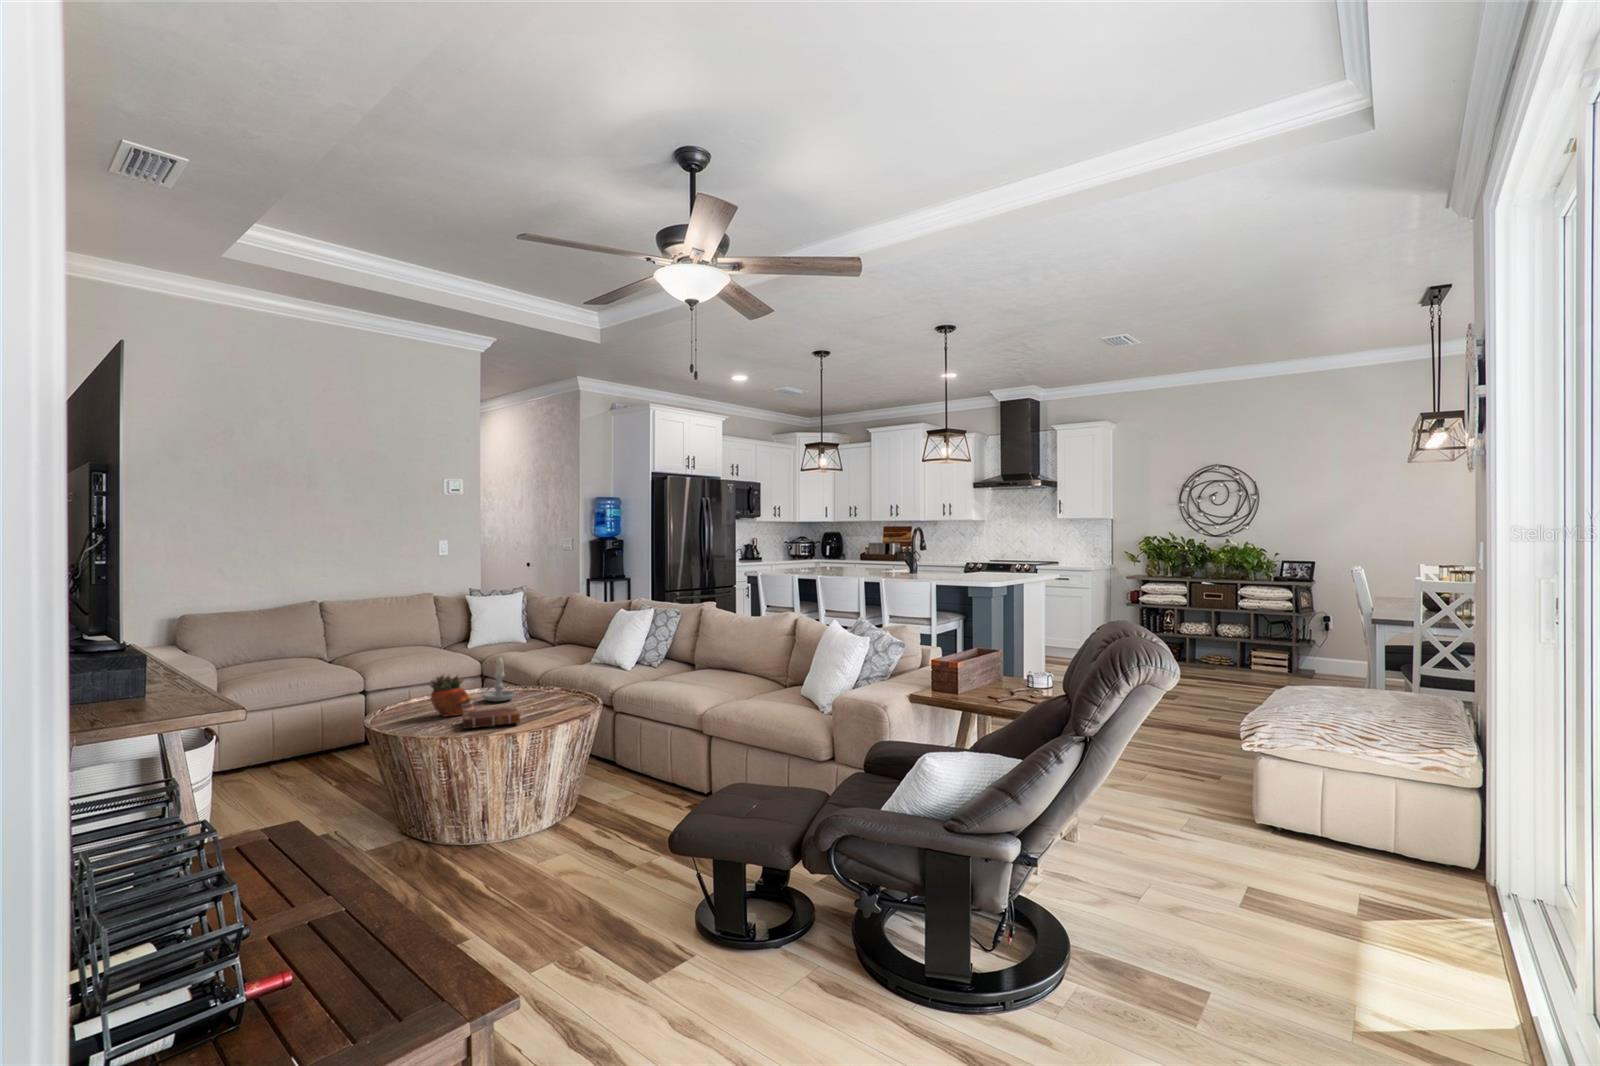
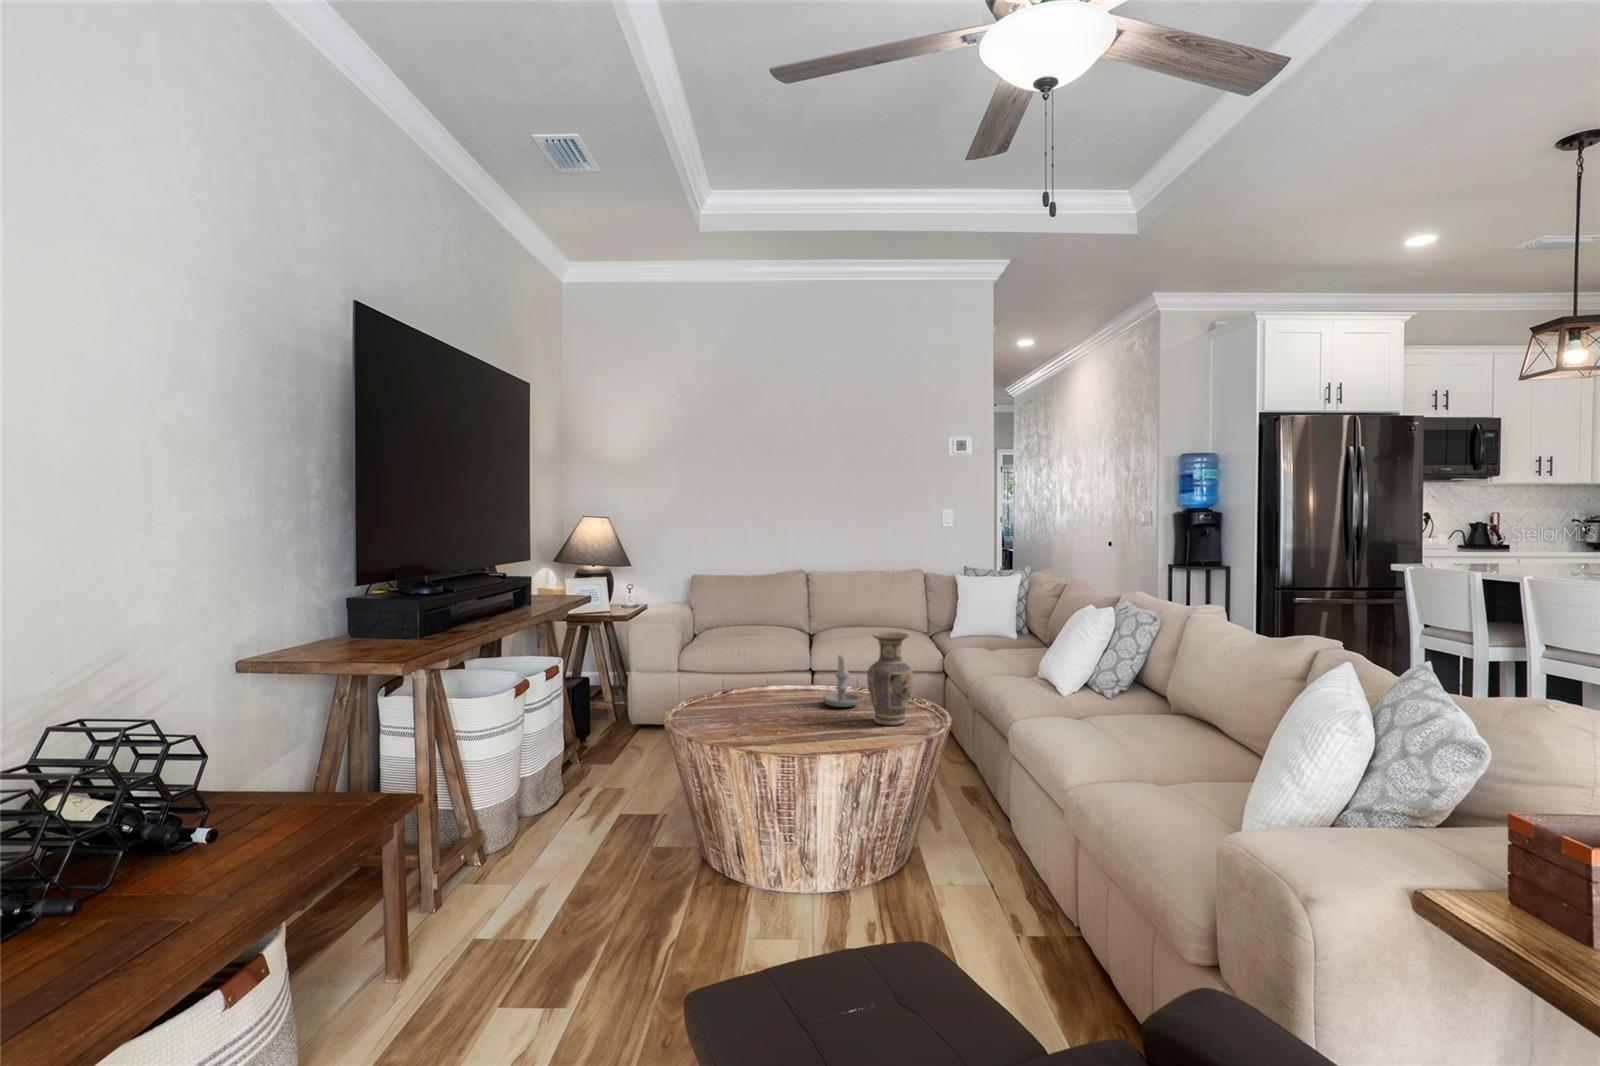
vase: none [541,634,577,704] -> present [867,632,913,726]
succulent planter: present [430,674,475,717] -> none [742,663,791,716]
book: present [462,707,520,729] -> none [725,714,804,742]

